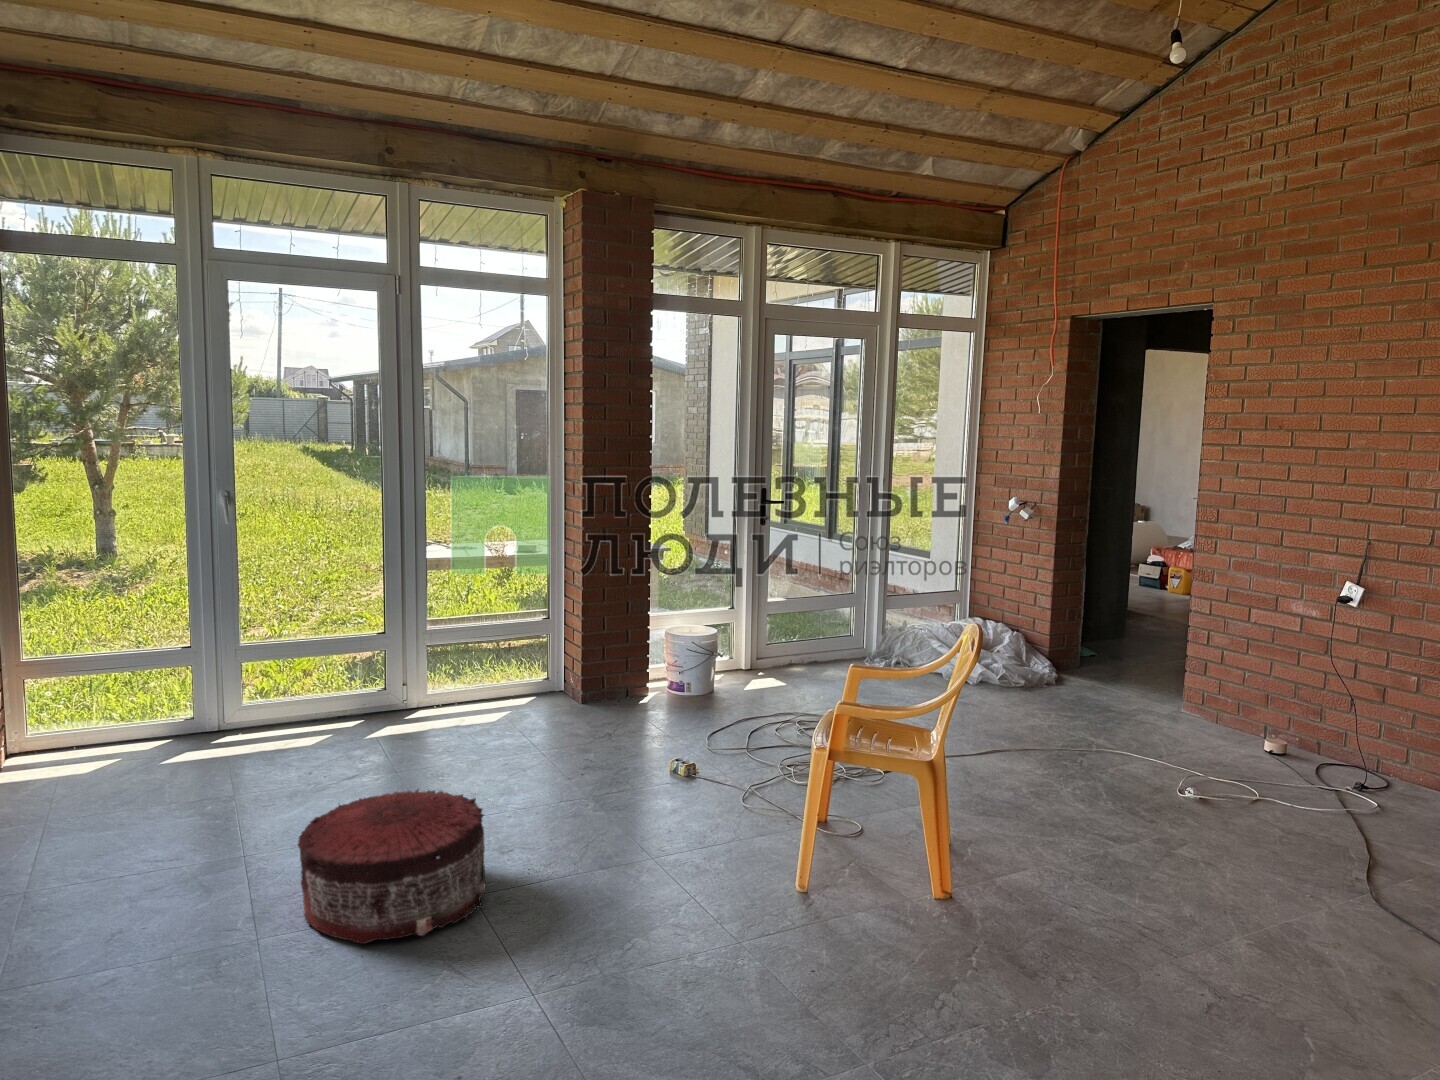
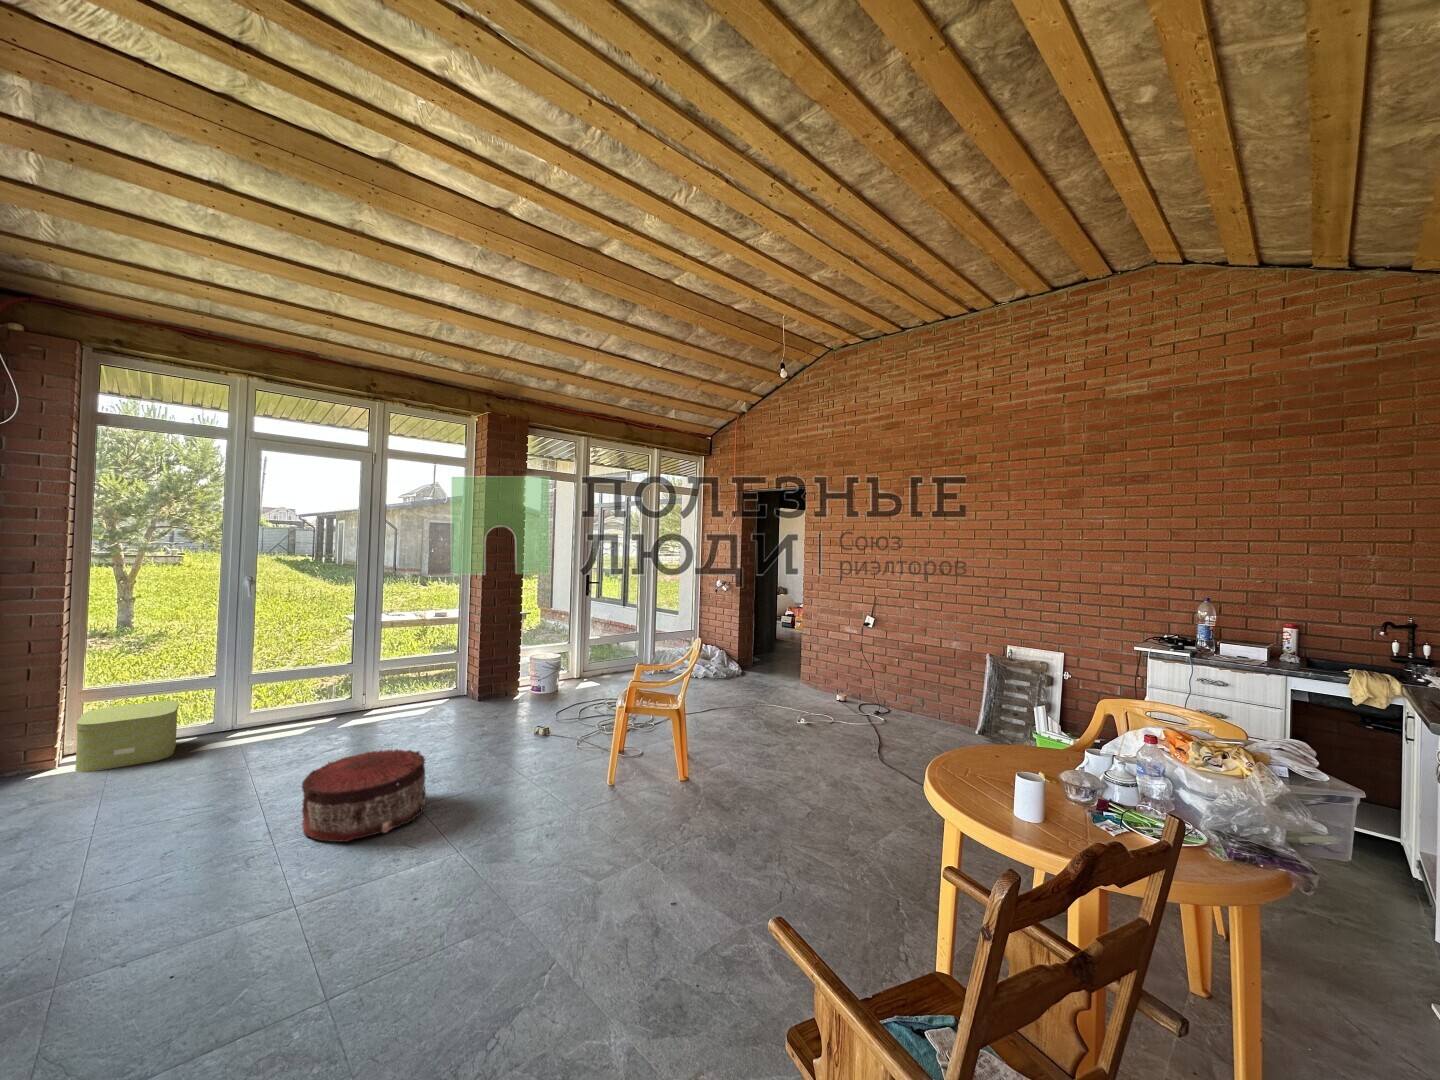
storage box: none [29,677,157,775] -> present [75,701,179,772]

